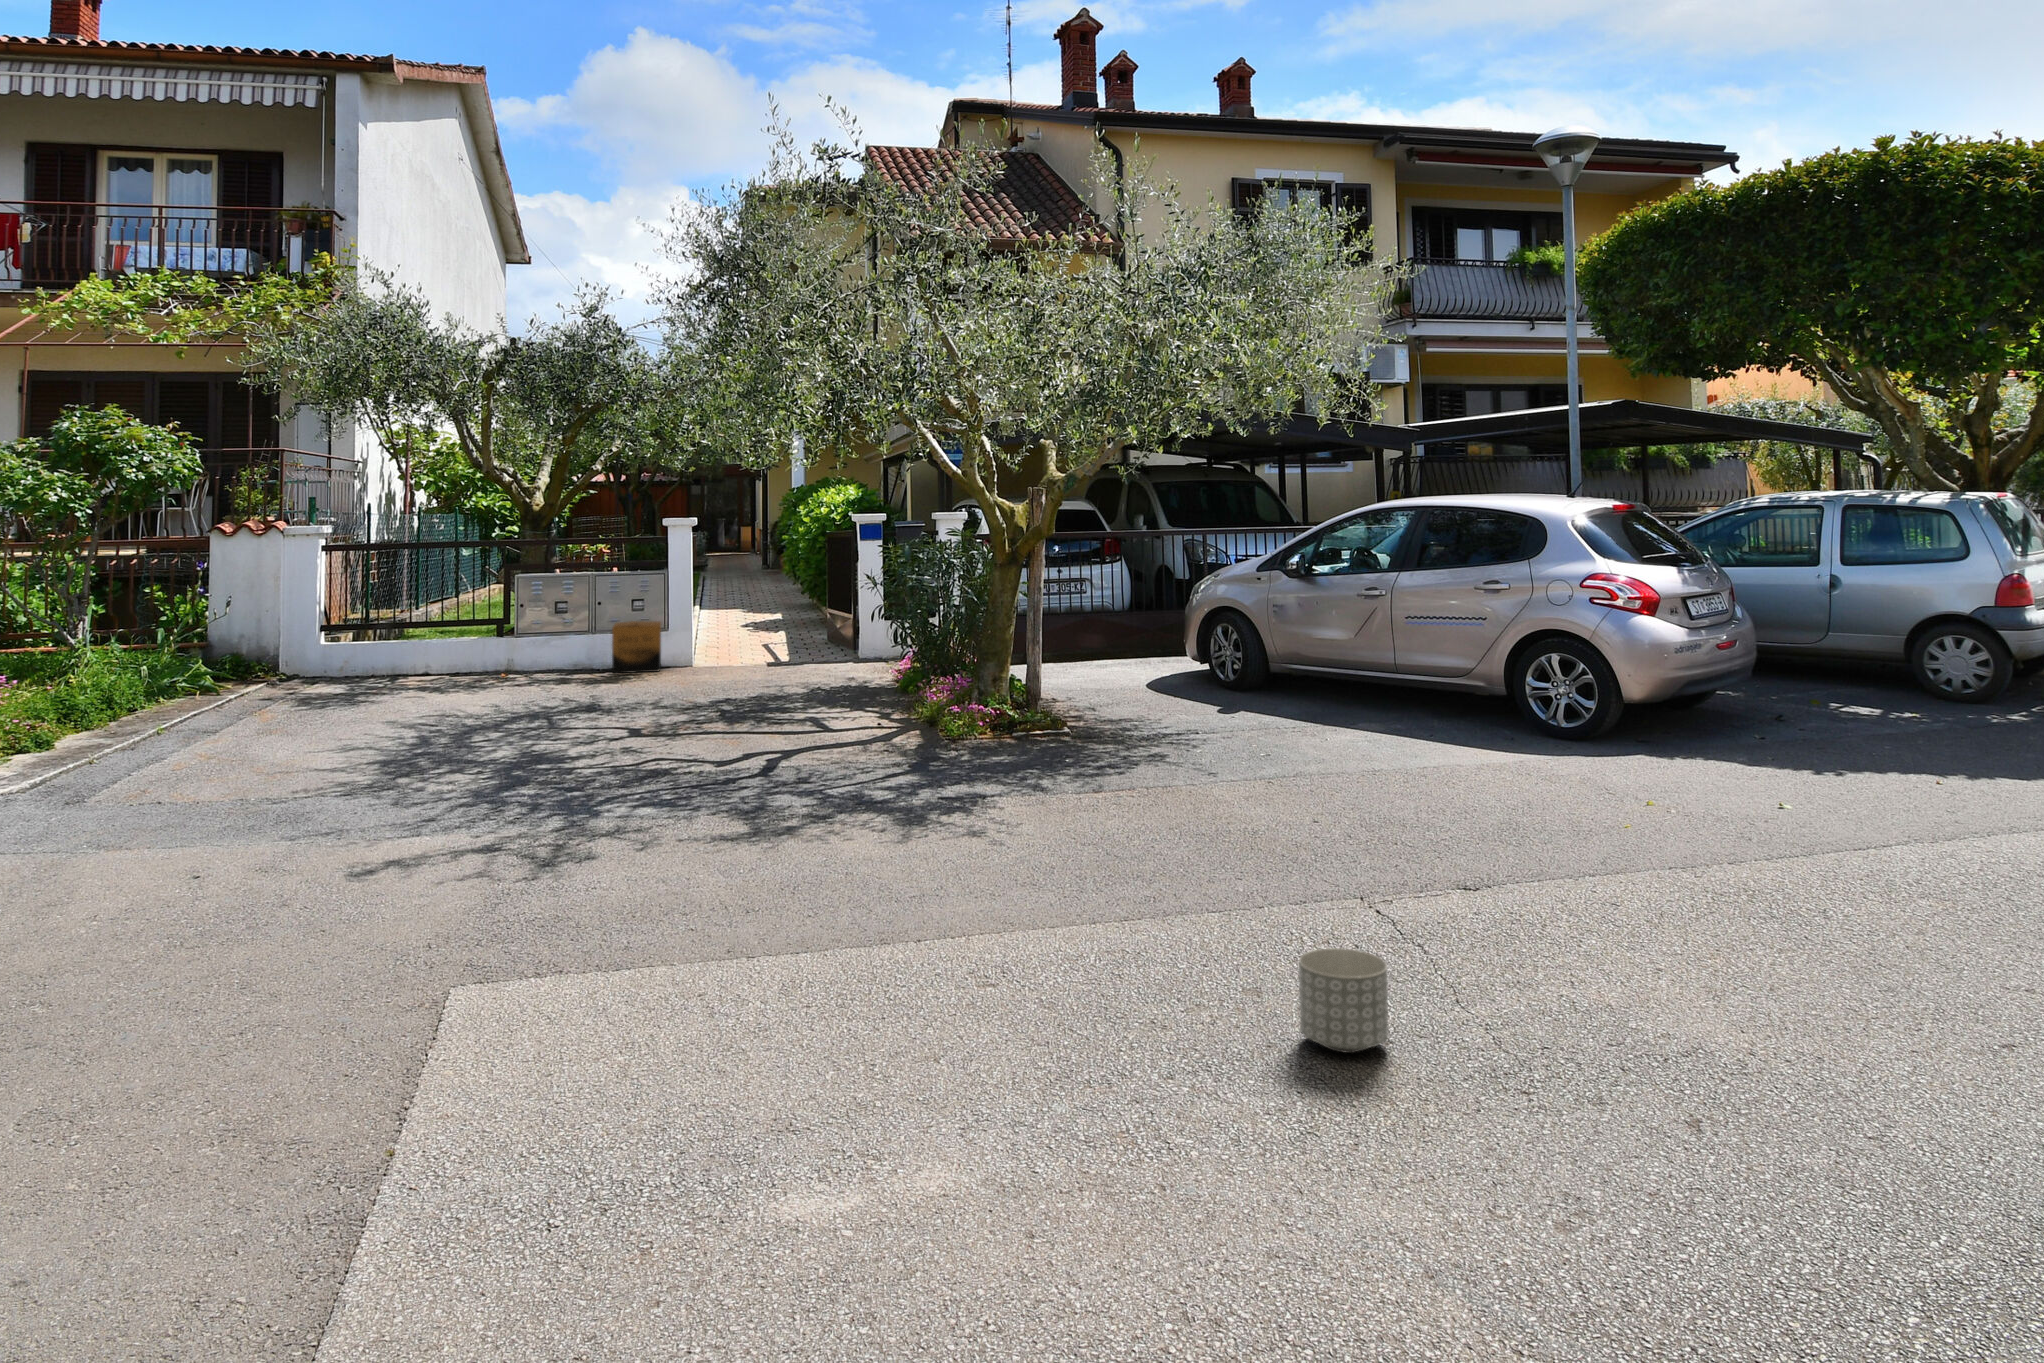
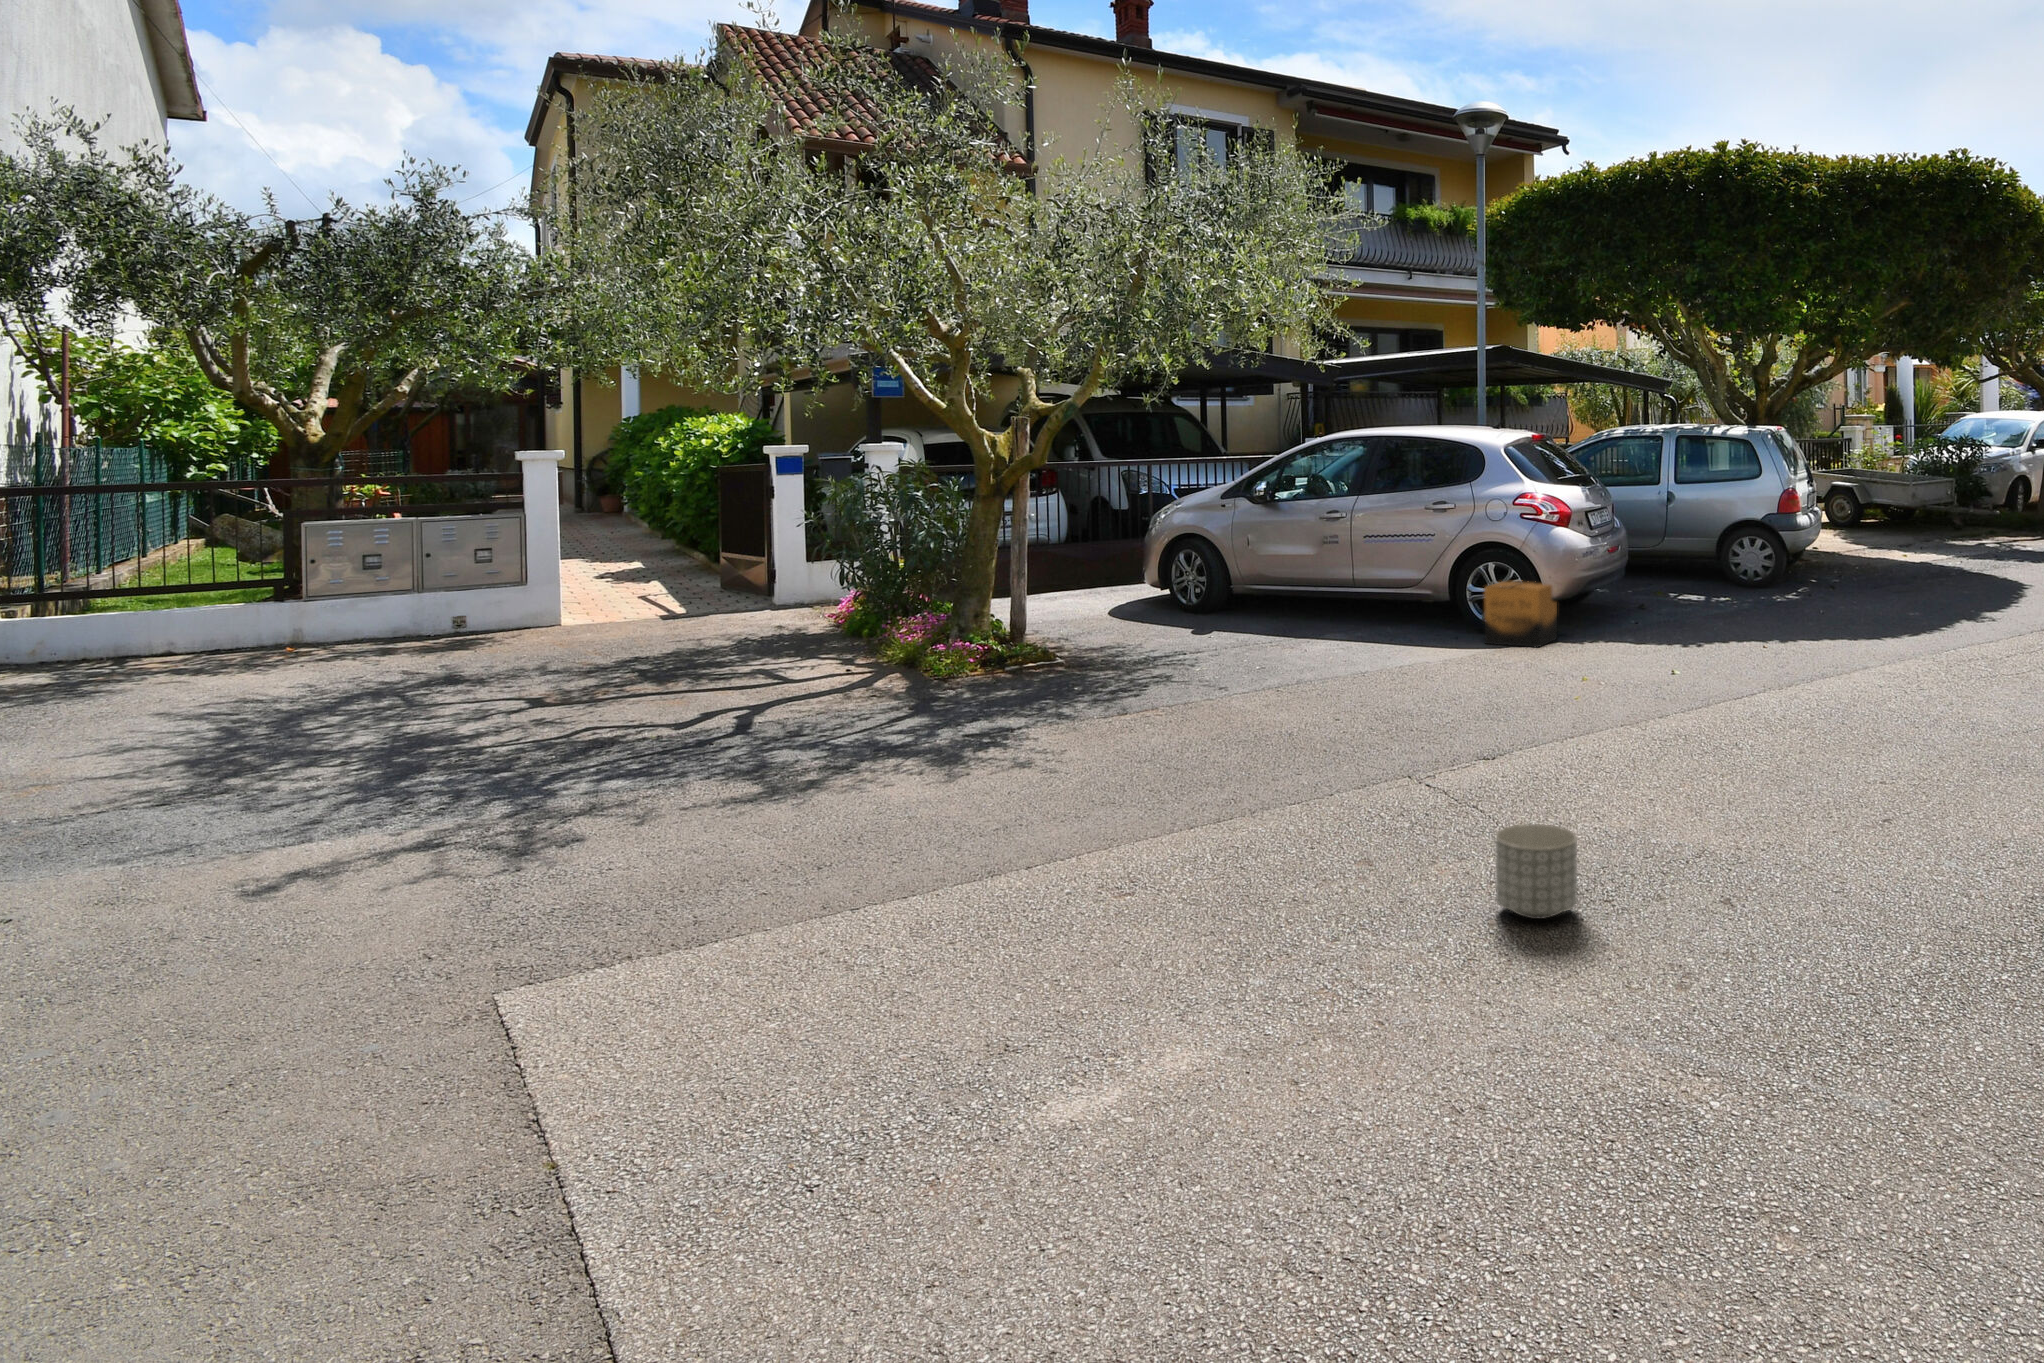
cardboard box: present [612,621,661,673] -> present [1484,580,1557,647]

